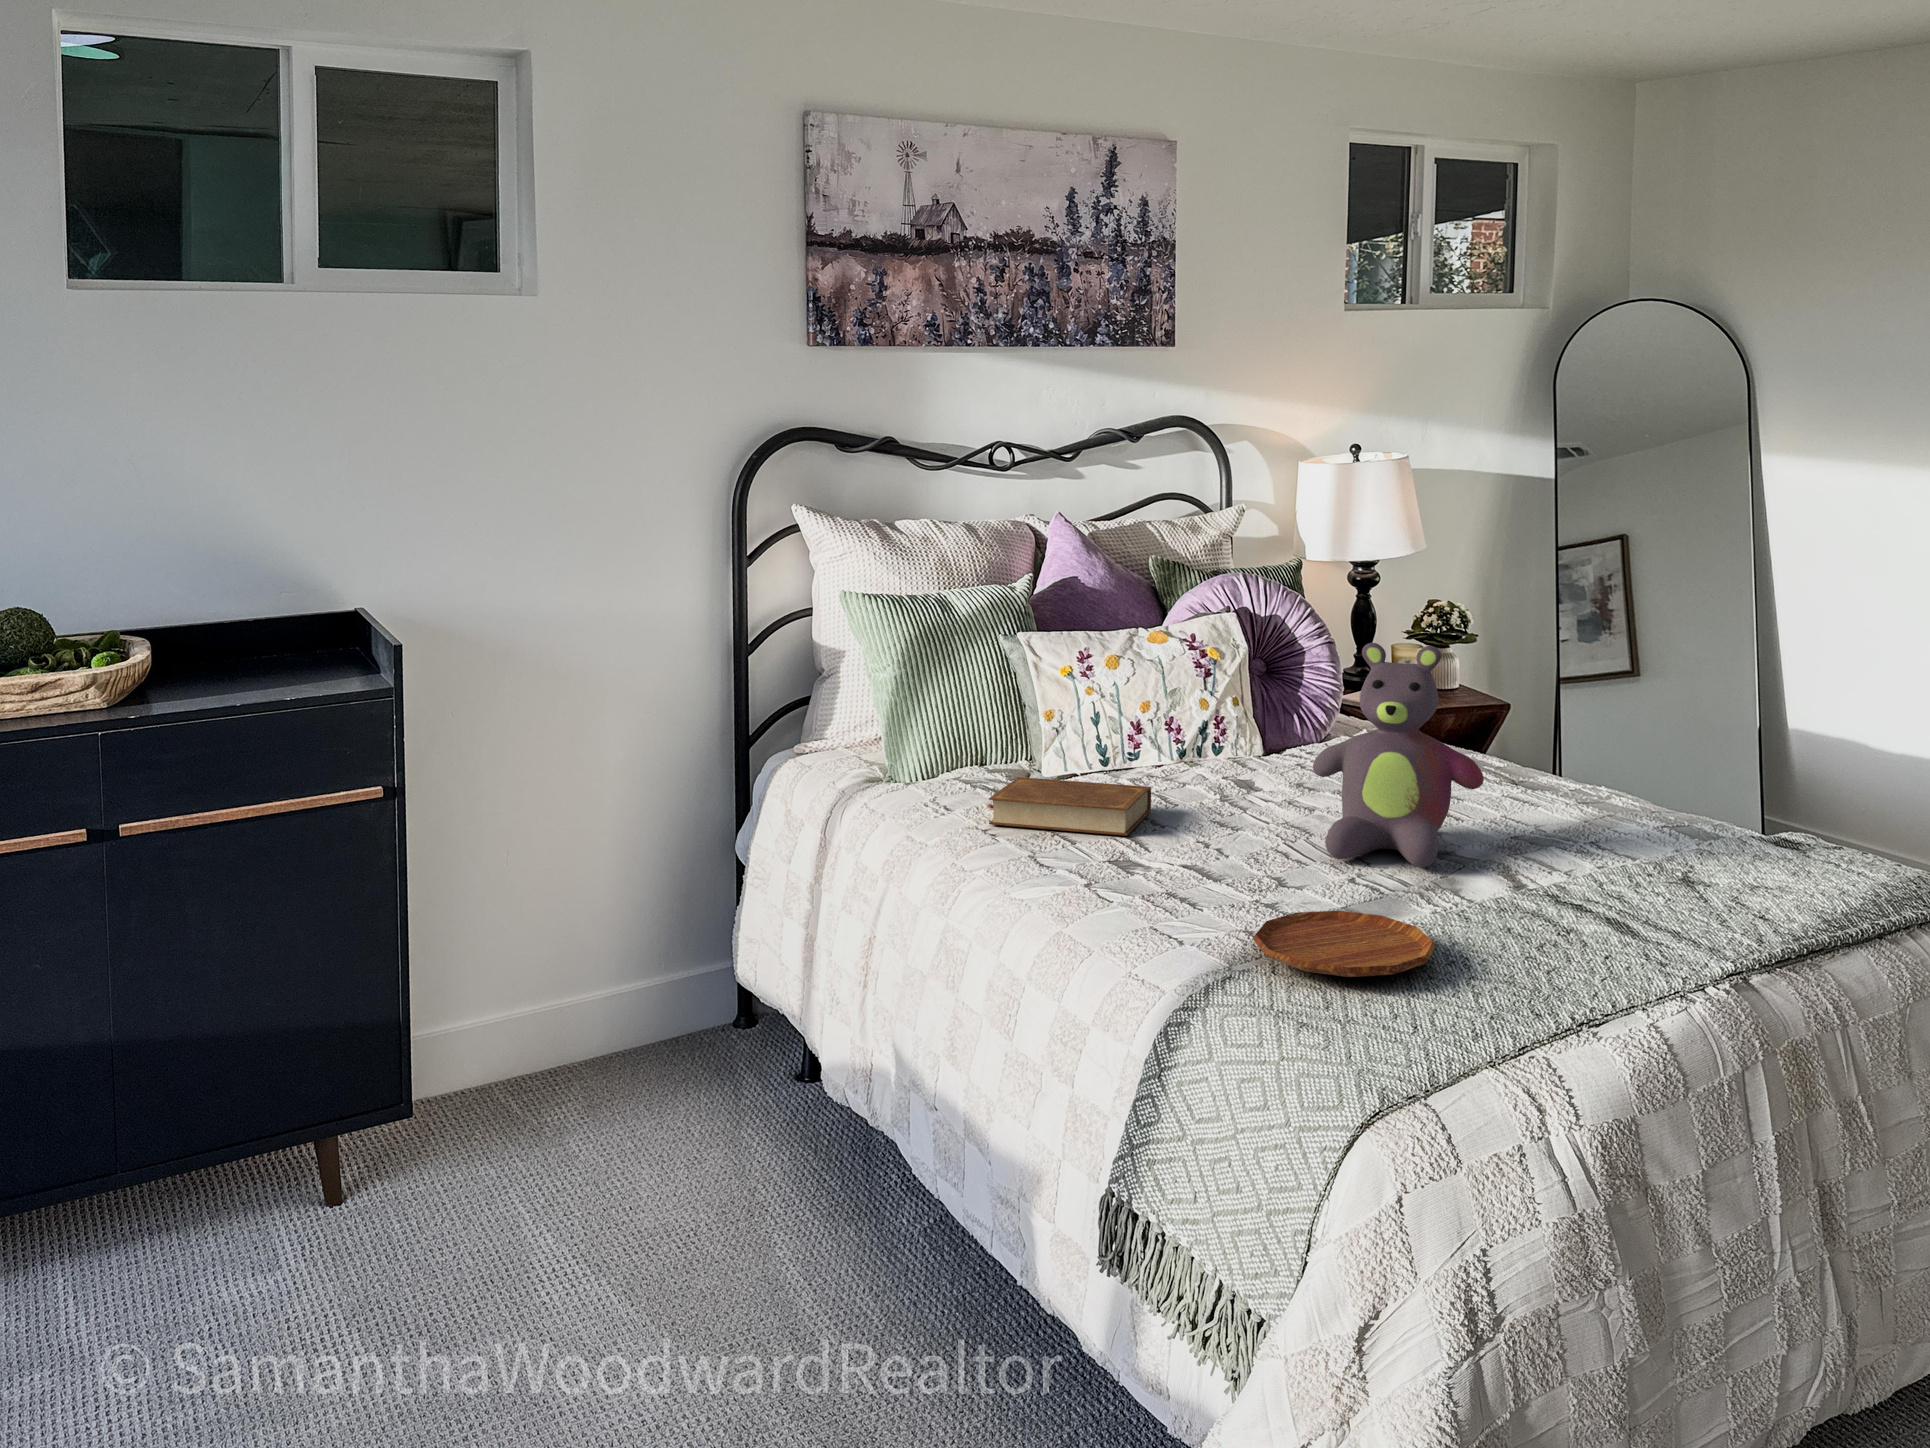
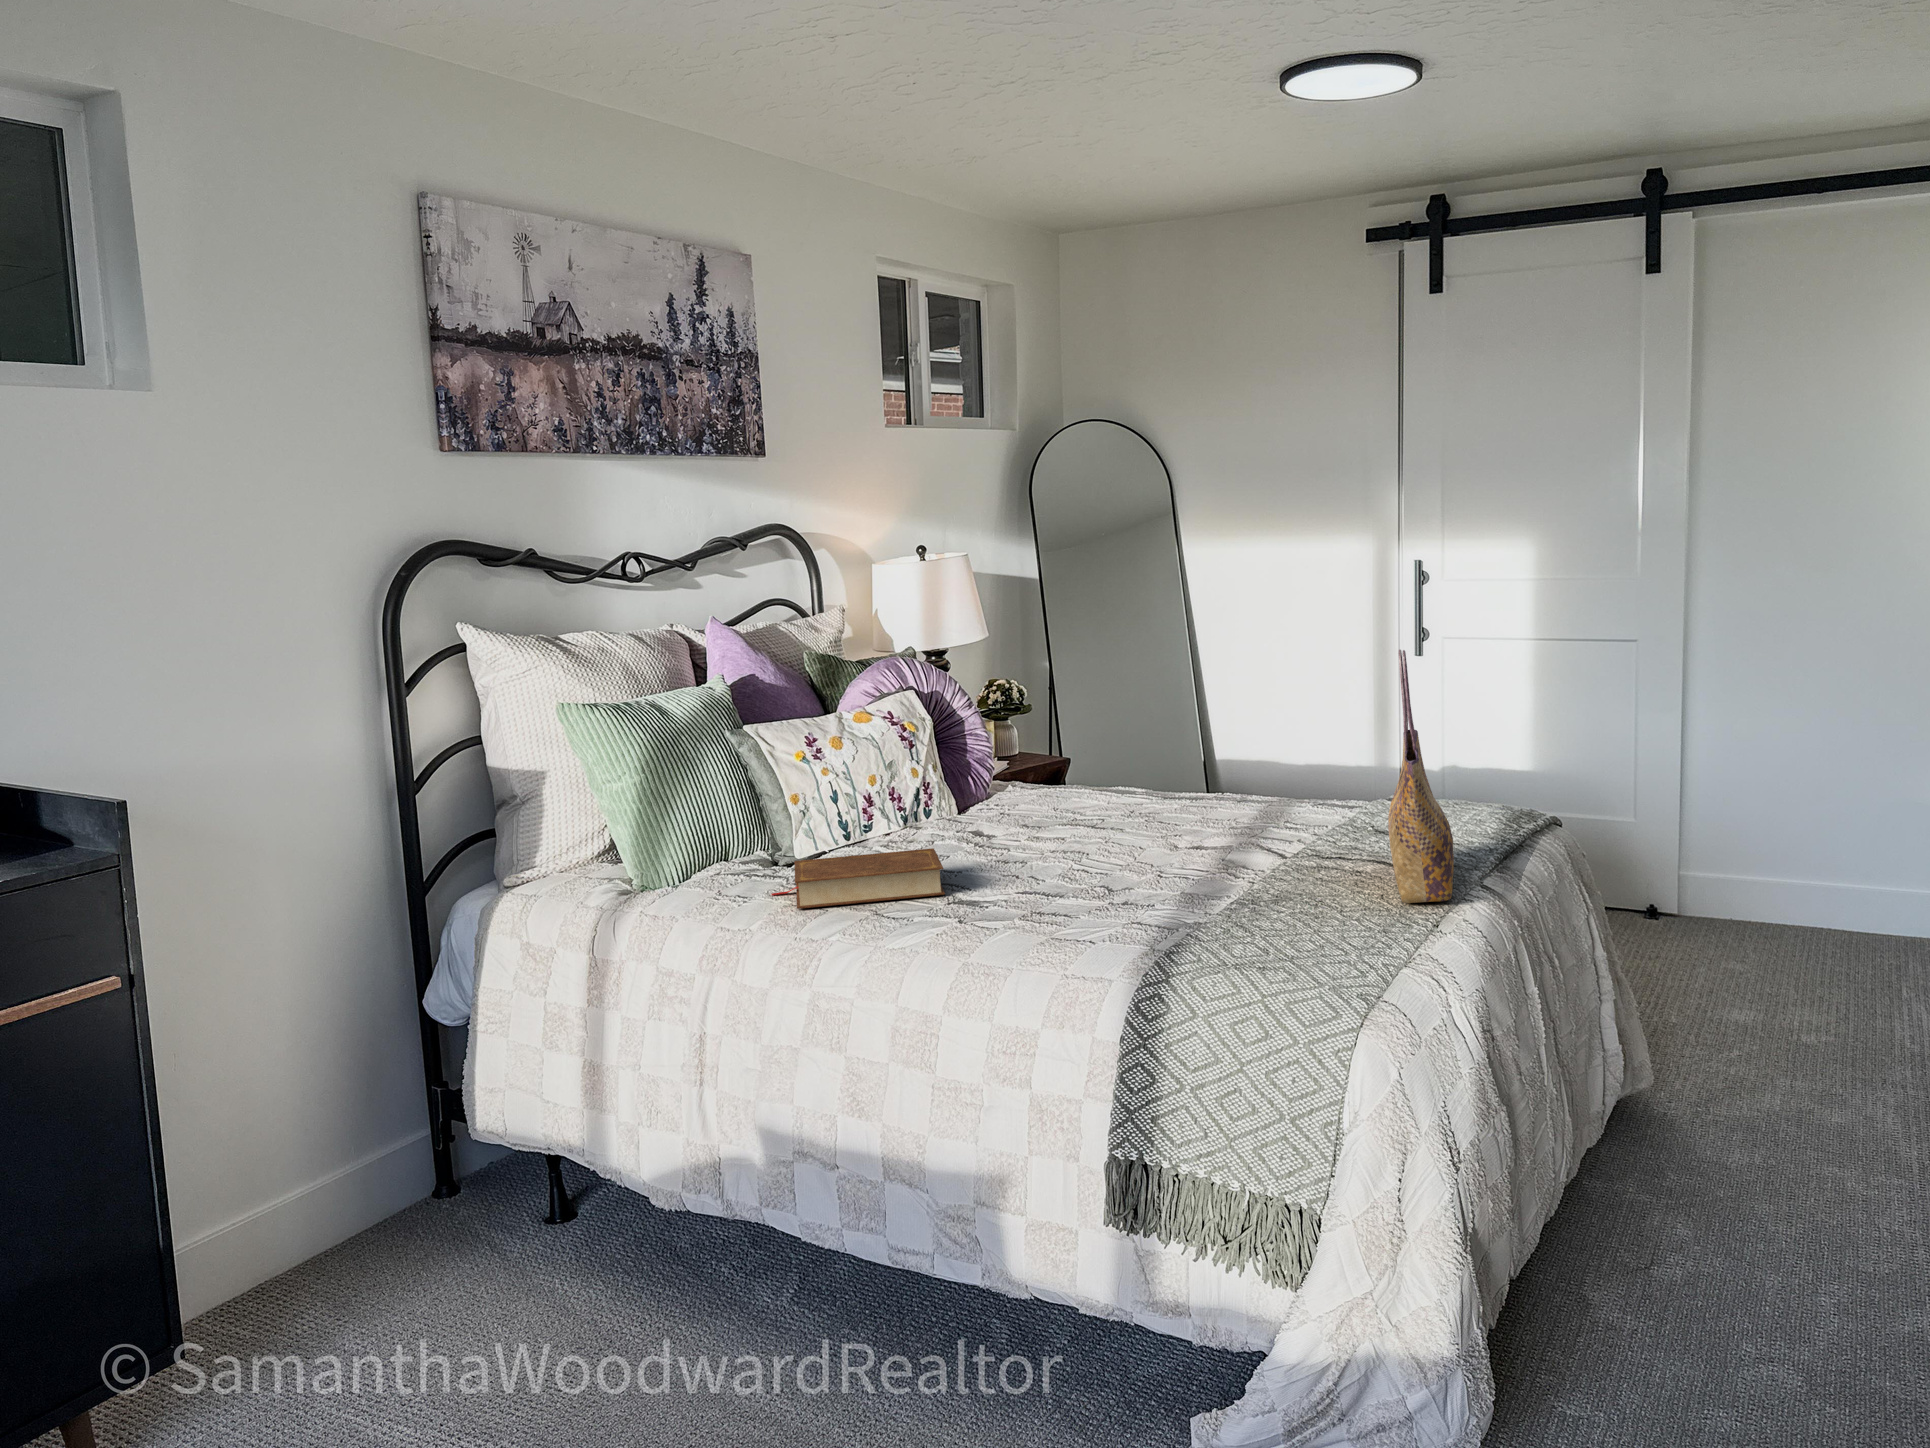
stuffed bear: present [1313,643,1484,867] -> none [1099,673,1253,878]
tote bag: none [1540,655,1665,945] -> present [1388,649,1454,903]
tray: present [1253,911,1436,977] -> none [1189,908,1362,962]

